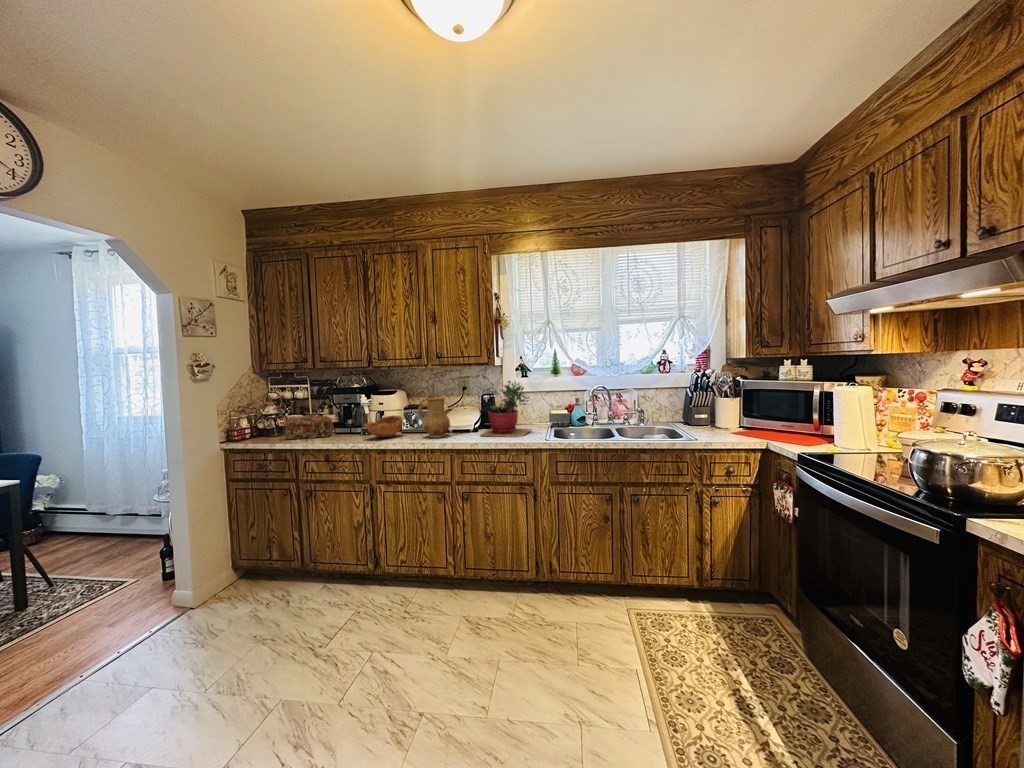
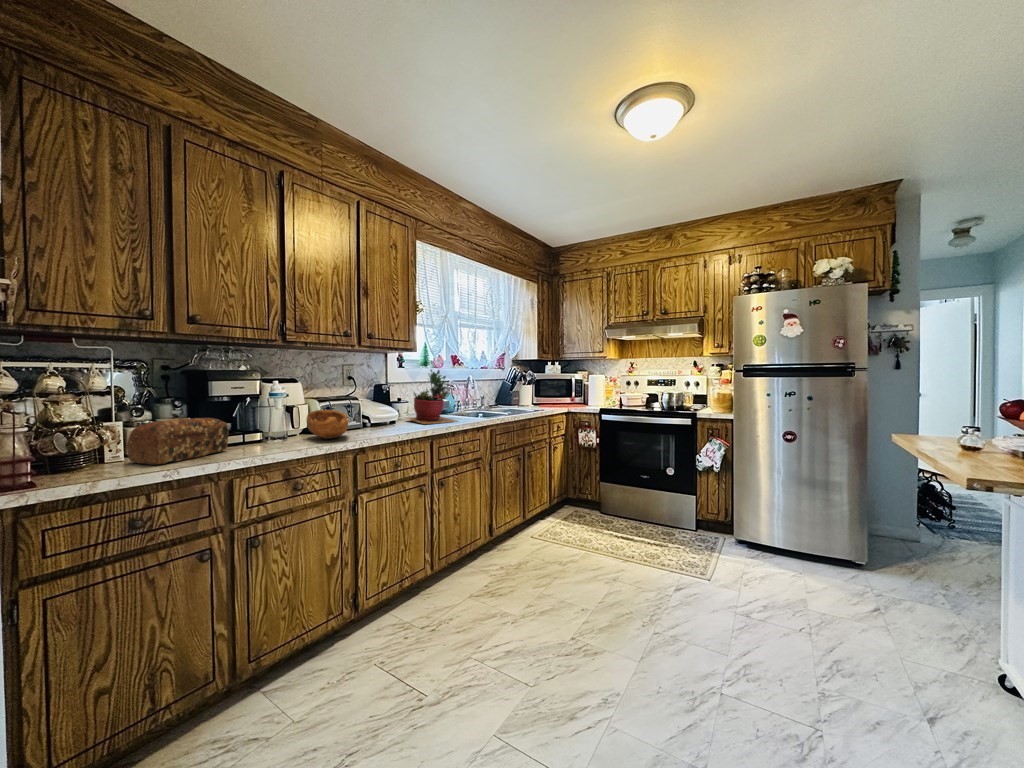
ceramic pitcher: present [418,398,450,438] -> none [369,386,402,431]

